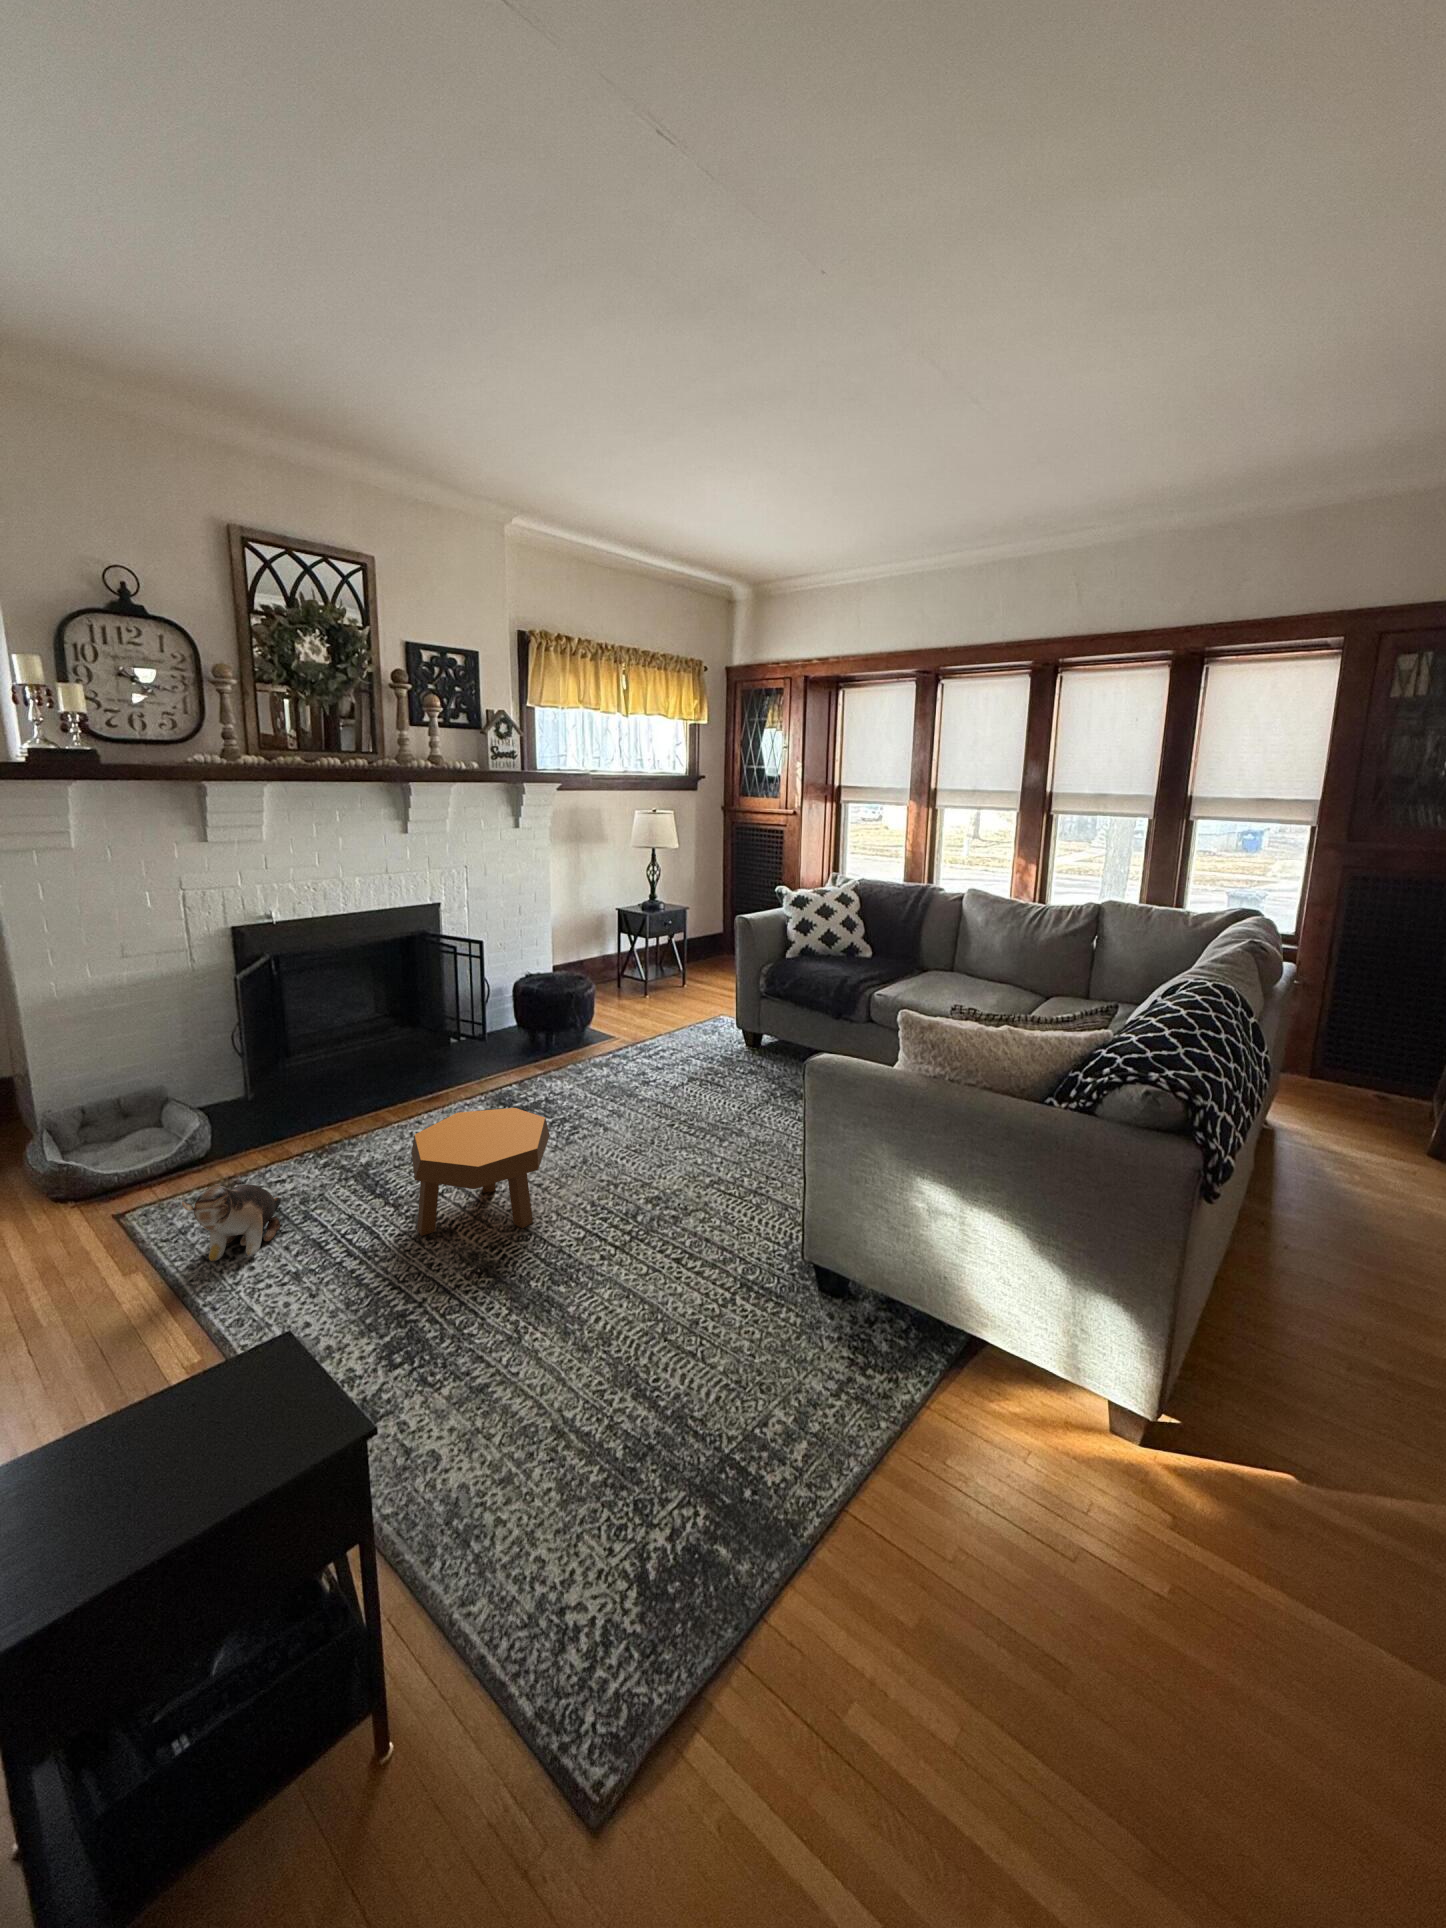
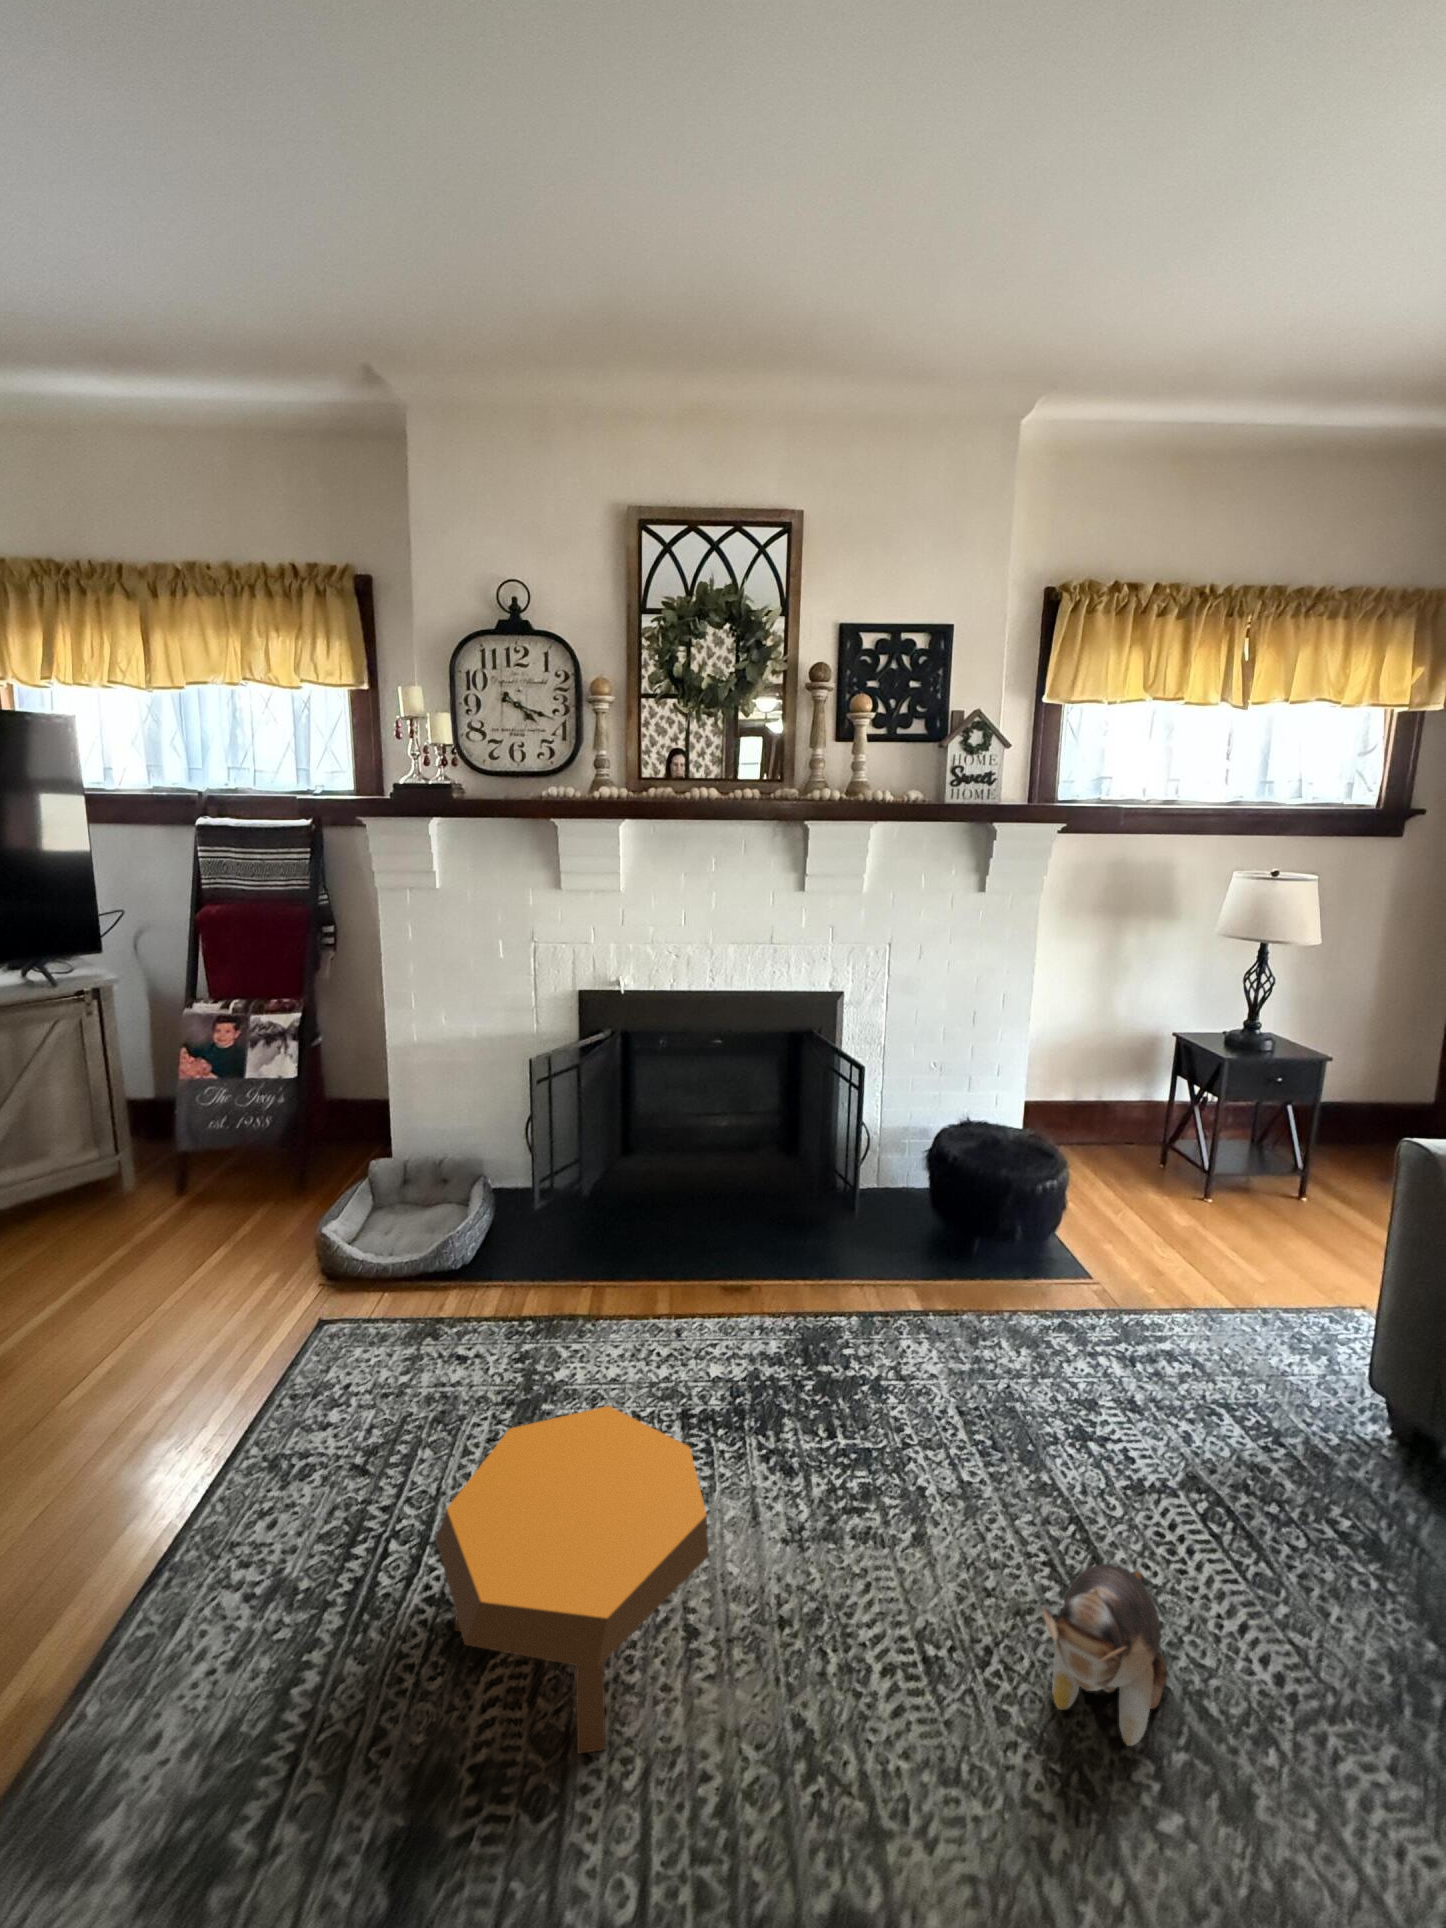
plush toy: present [182,1185,281,1261] -> present [1042,1564,1168,1746]

